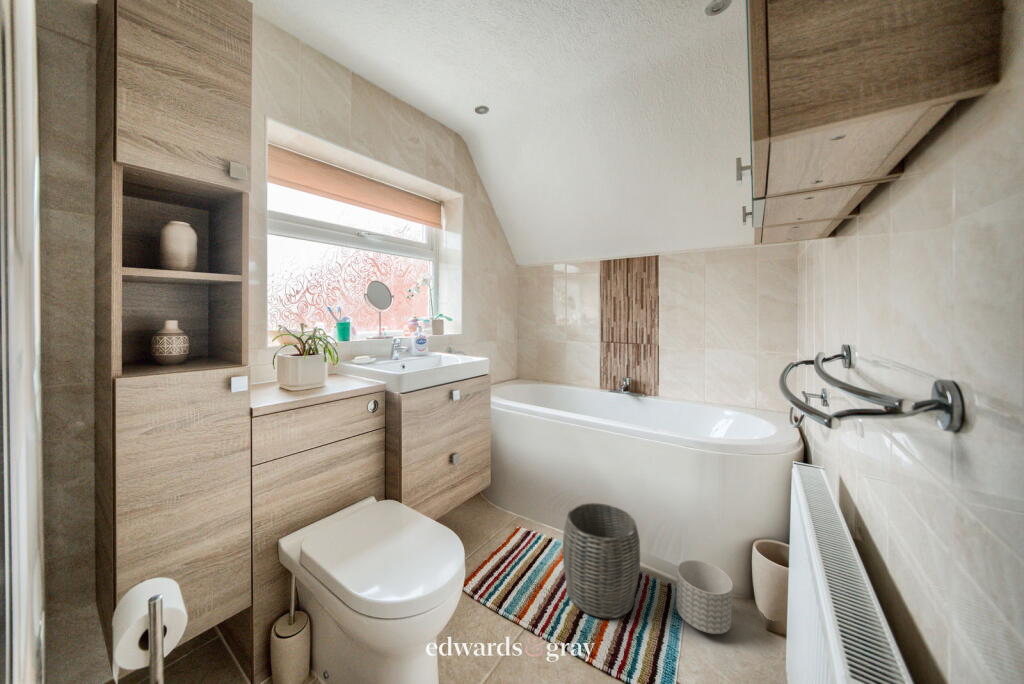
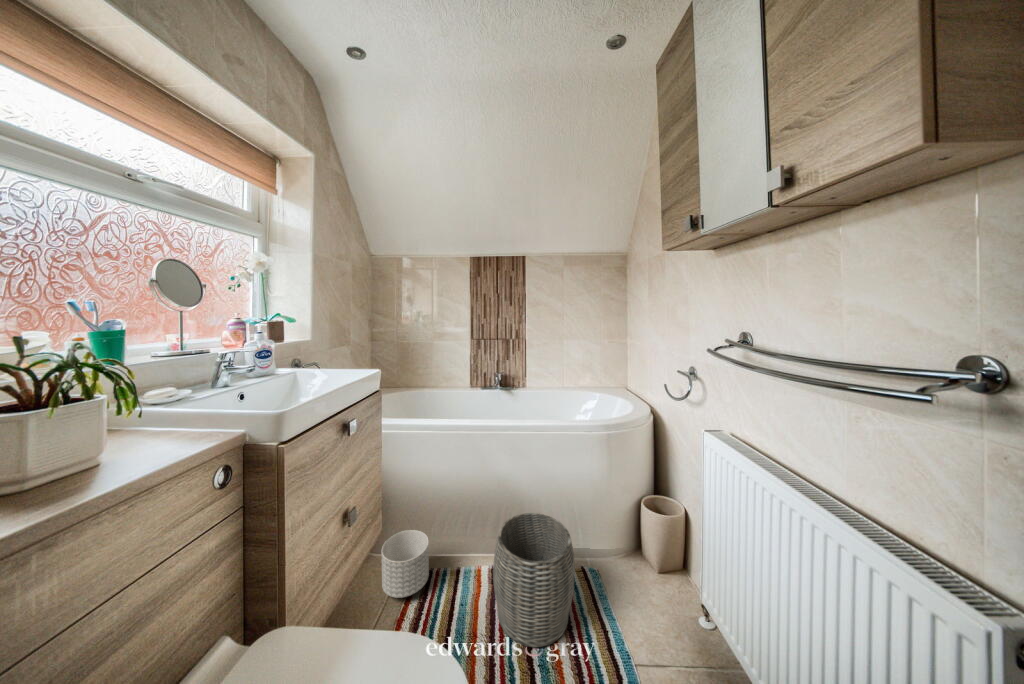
planter: present [676,560,733,634] -> present [382,530,429,598]

